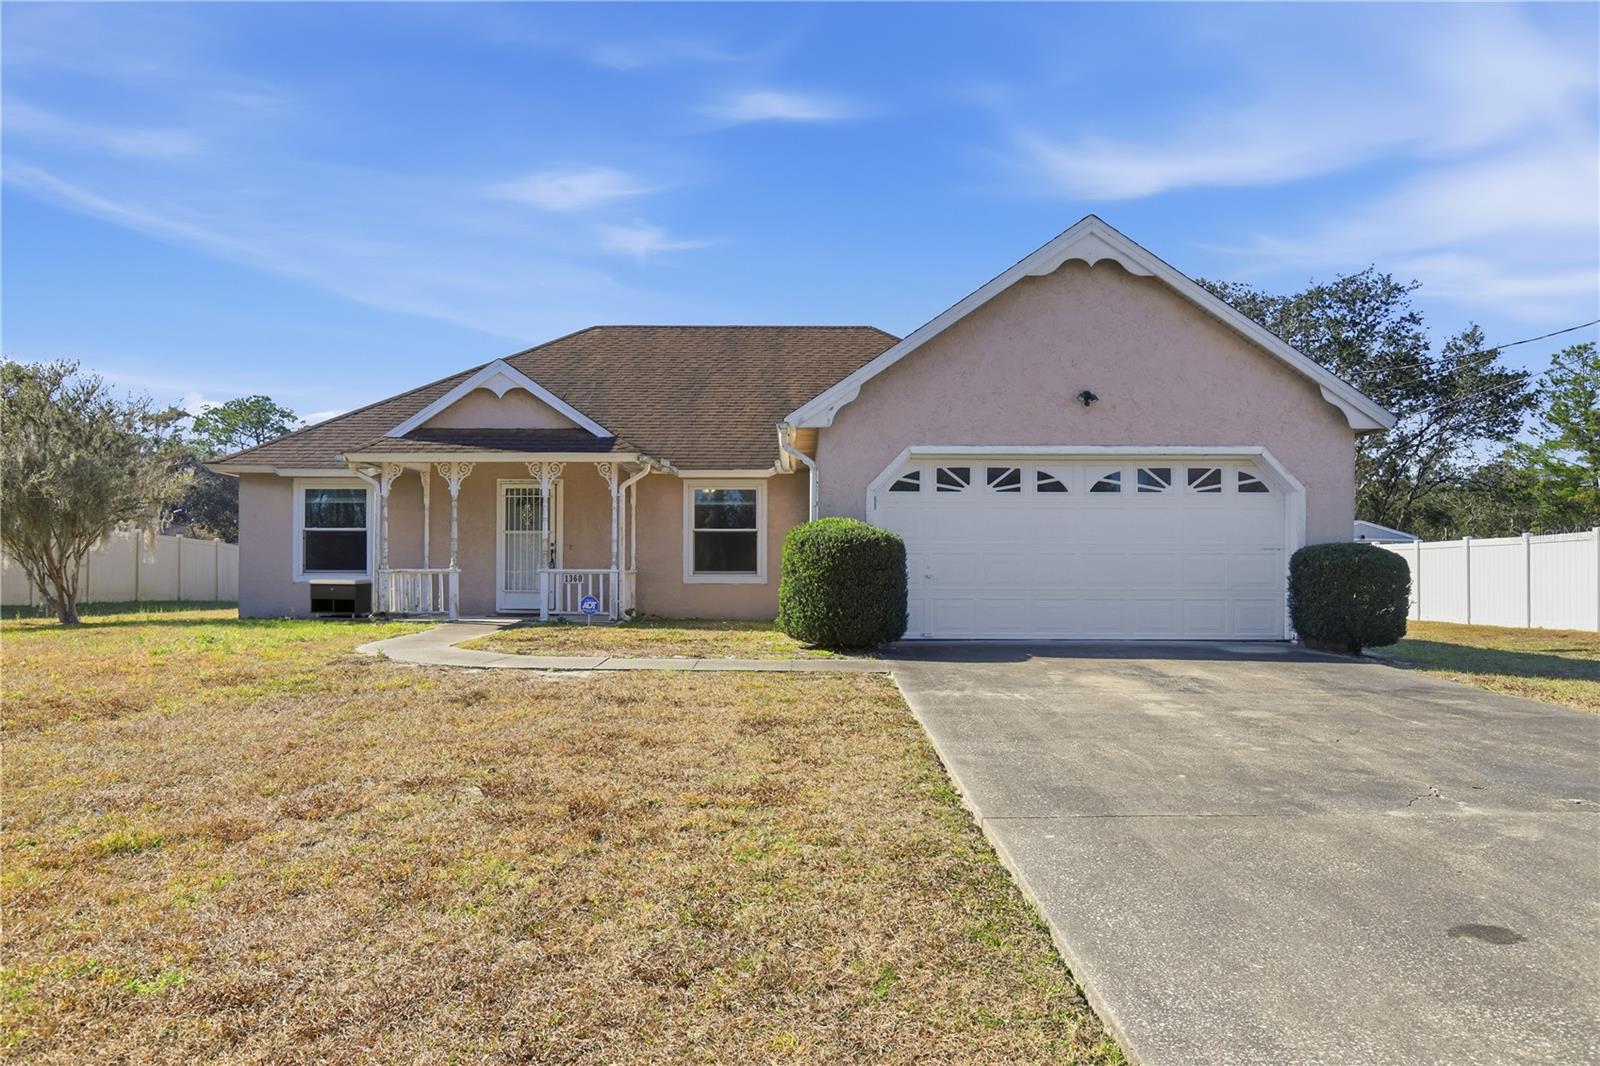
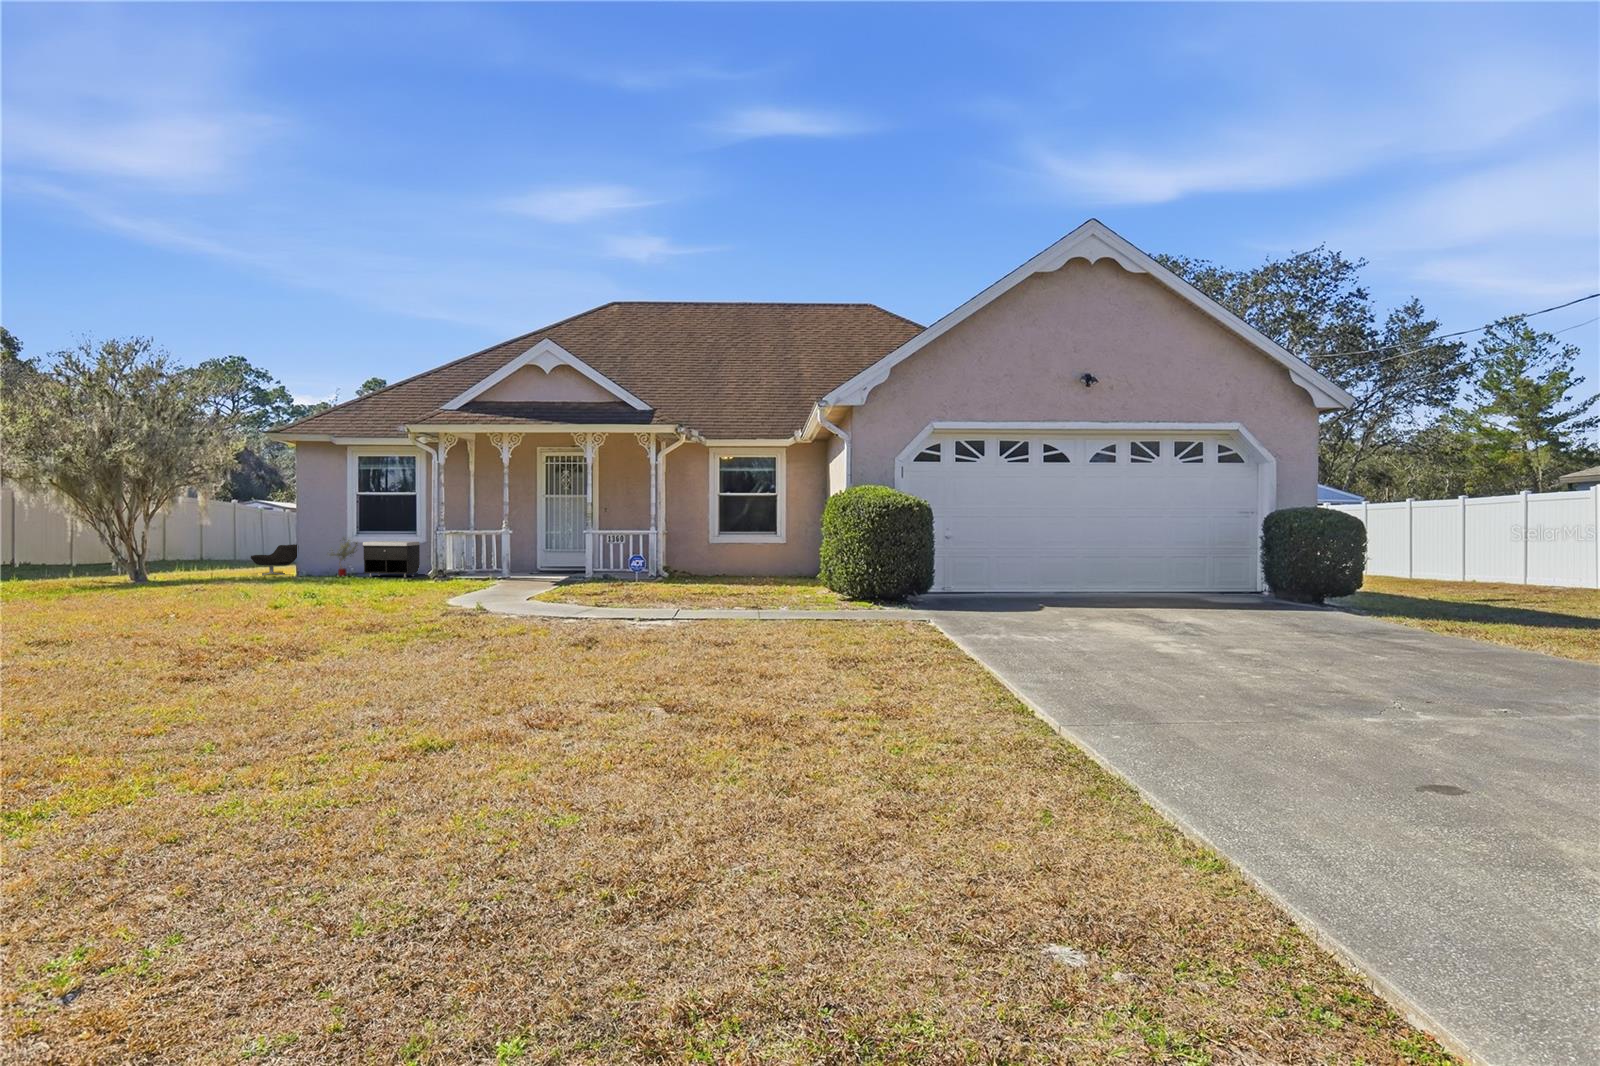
potted tree: none [273,574,307,616] -> present [329,538,357,576]
lounge chair: none [195,582,247,615] -> present [251,544,297,575]

